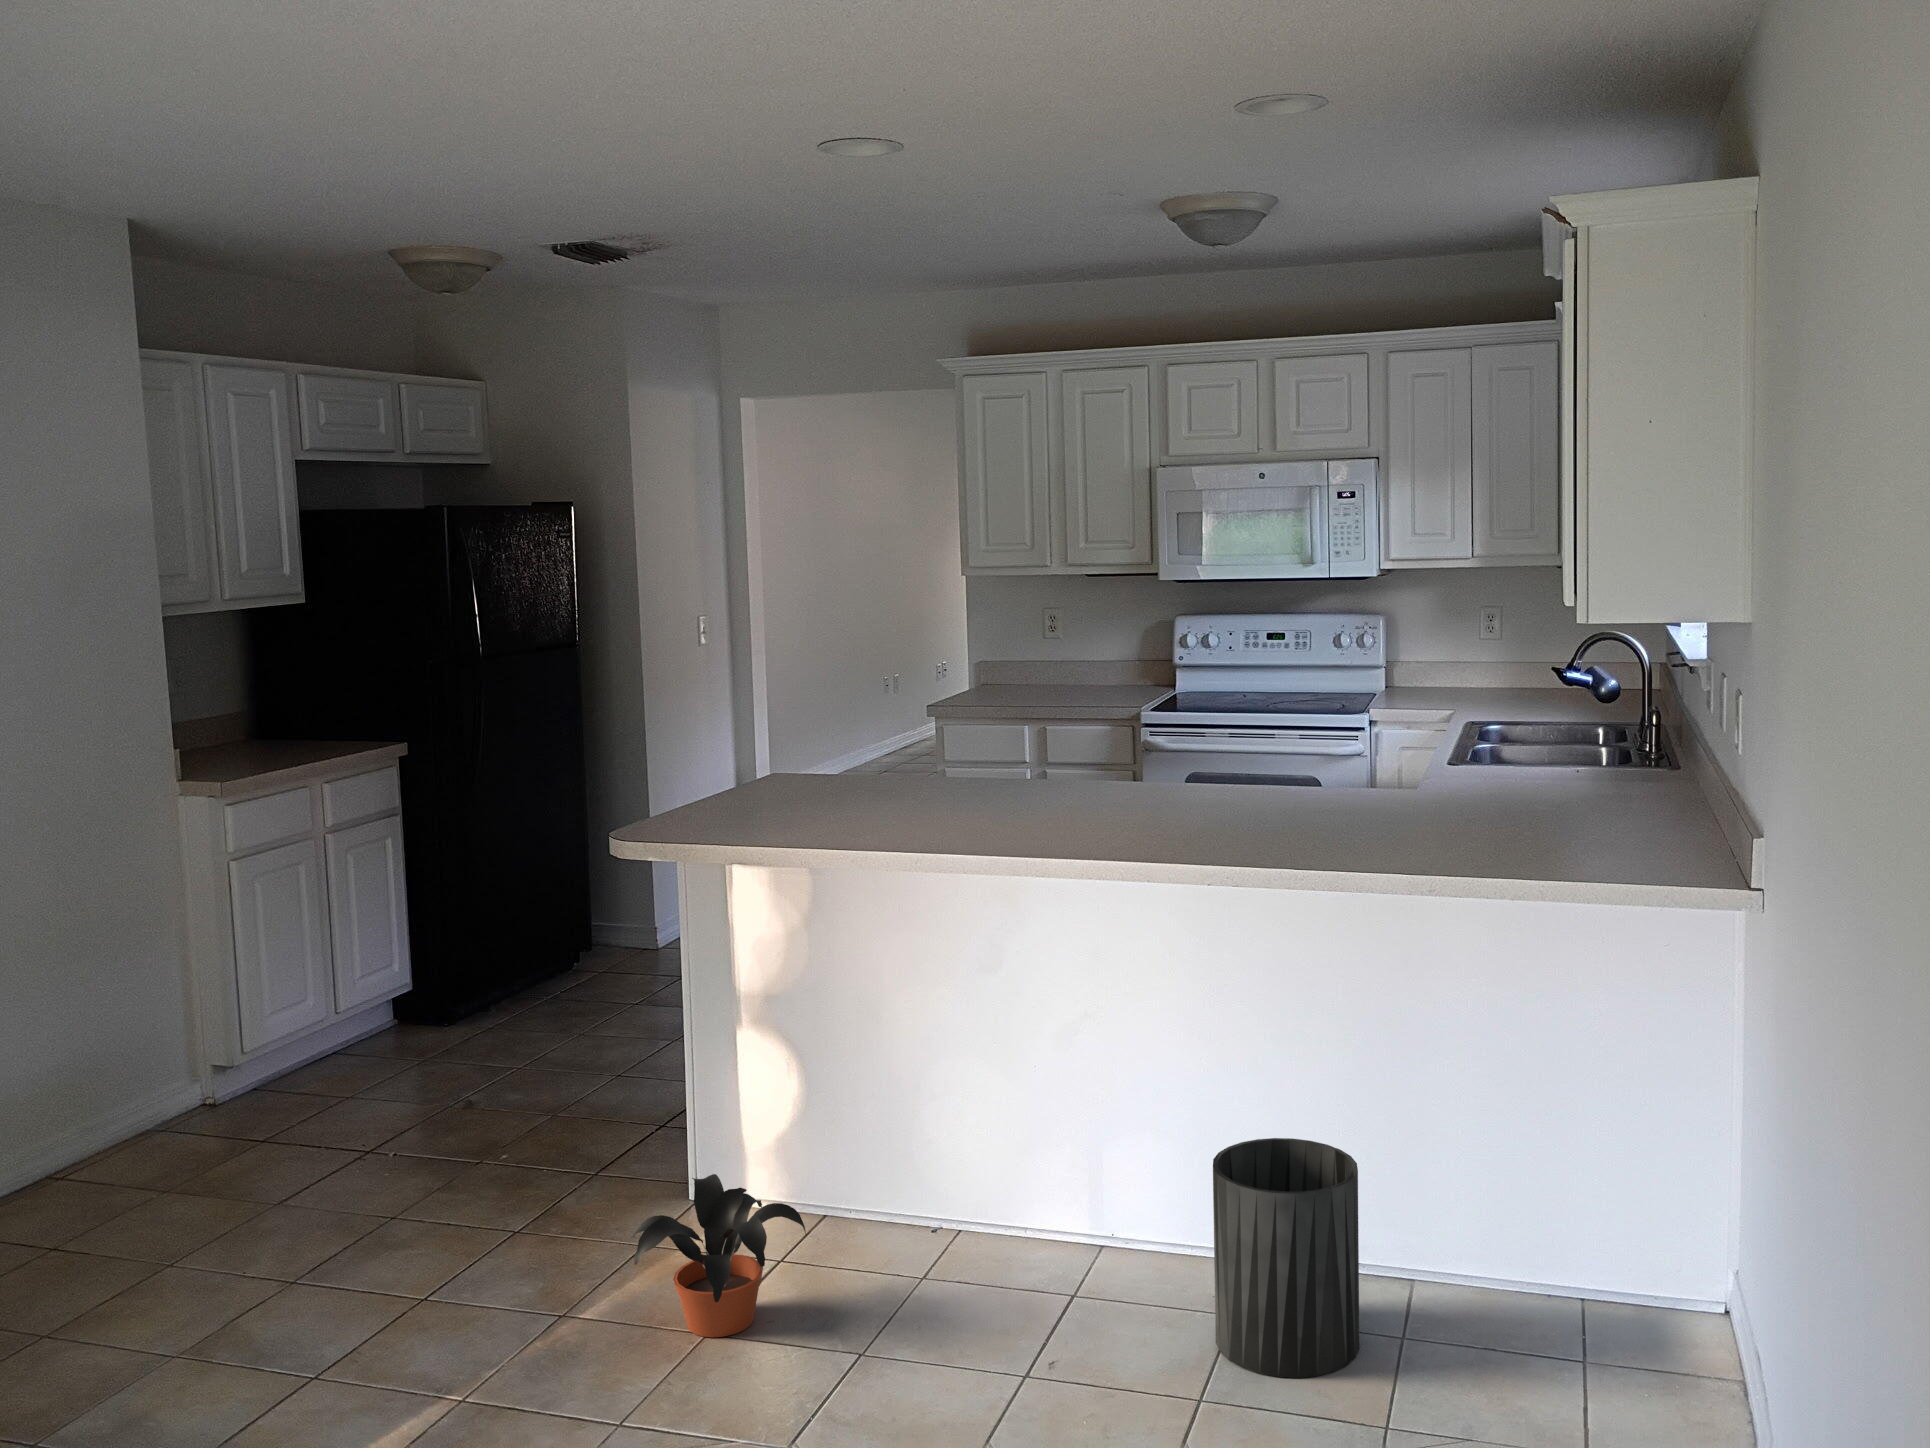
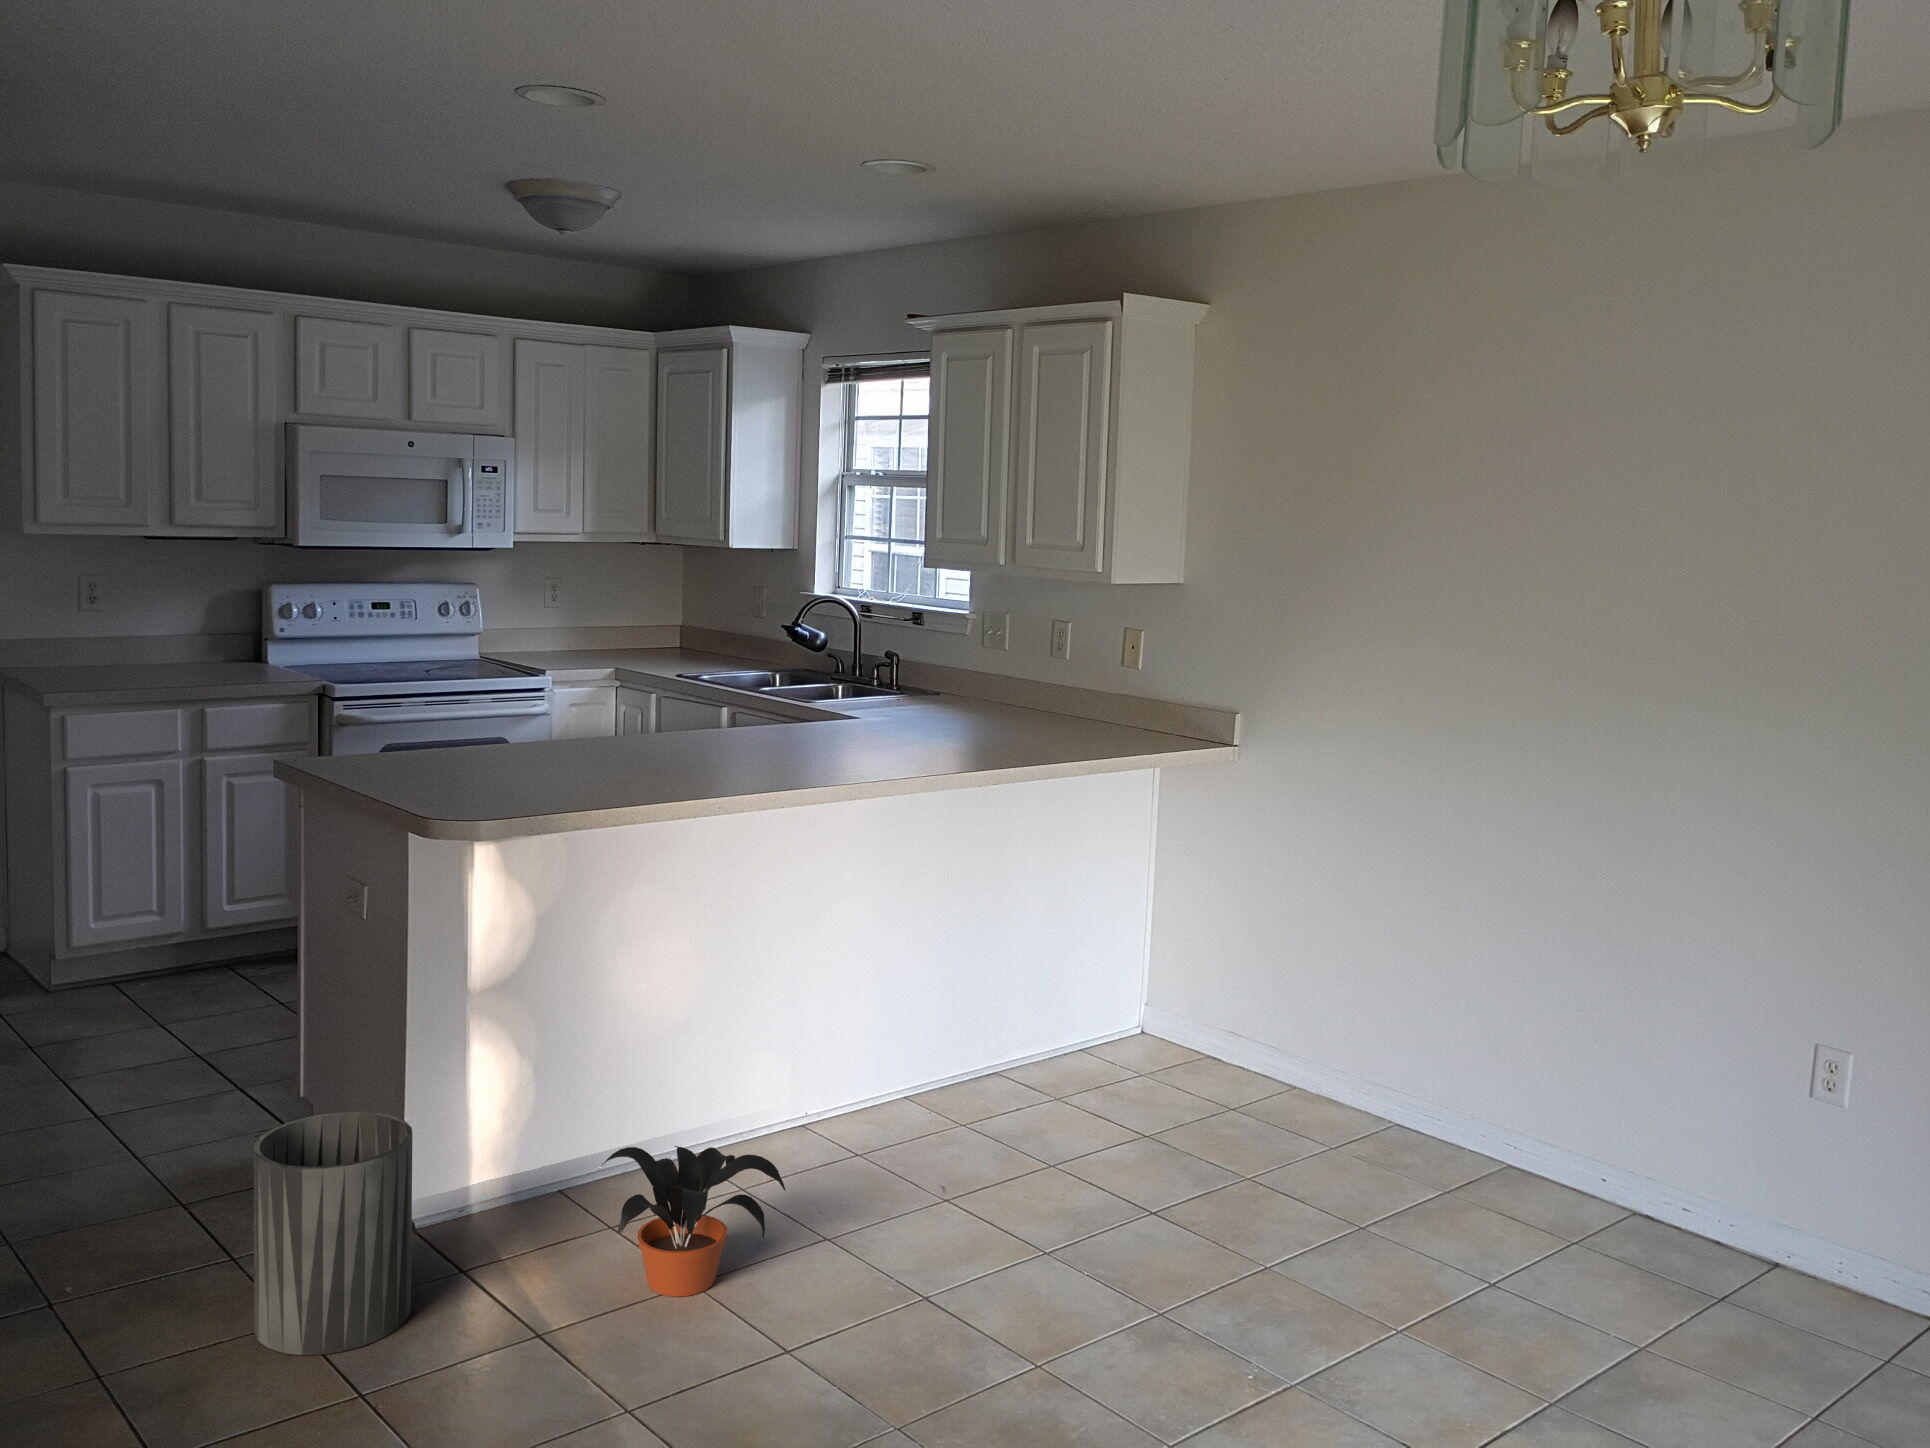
trash can: present [1213,1138,1359,1378] -> present [254,1112,412,1355]

